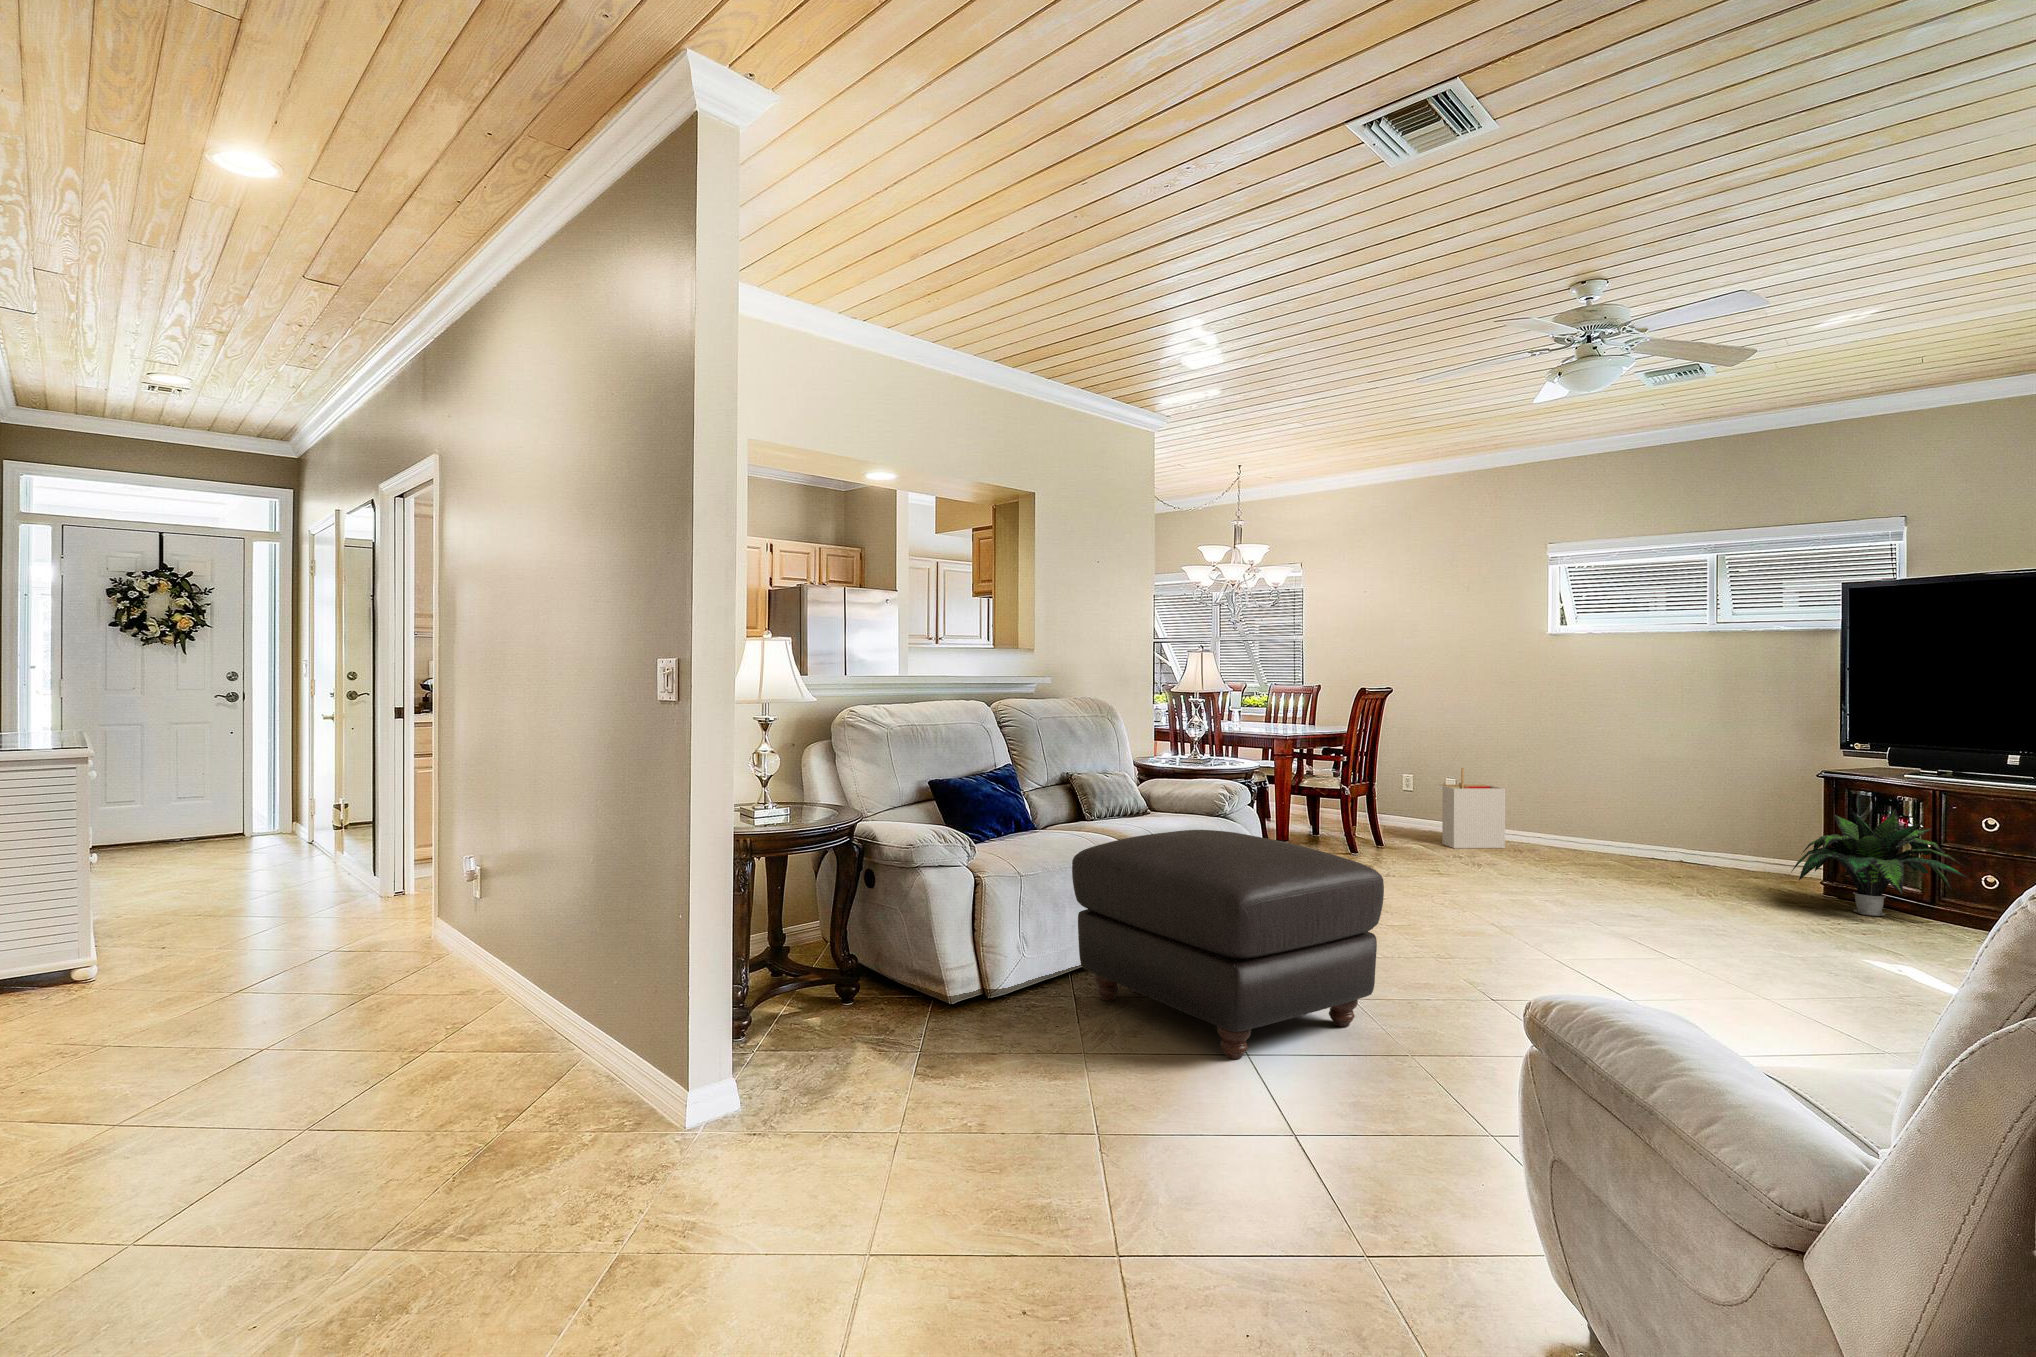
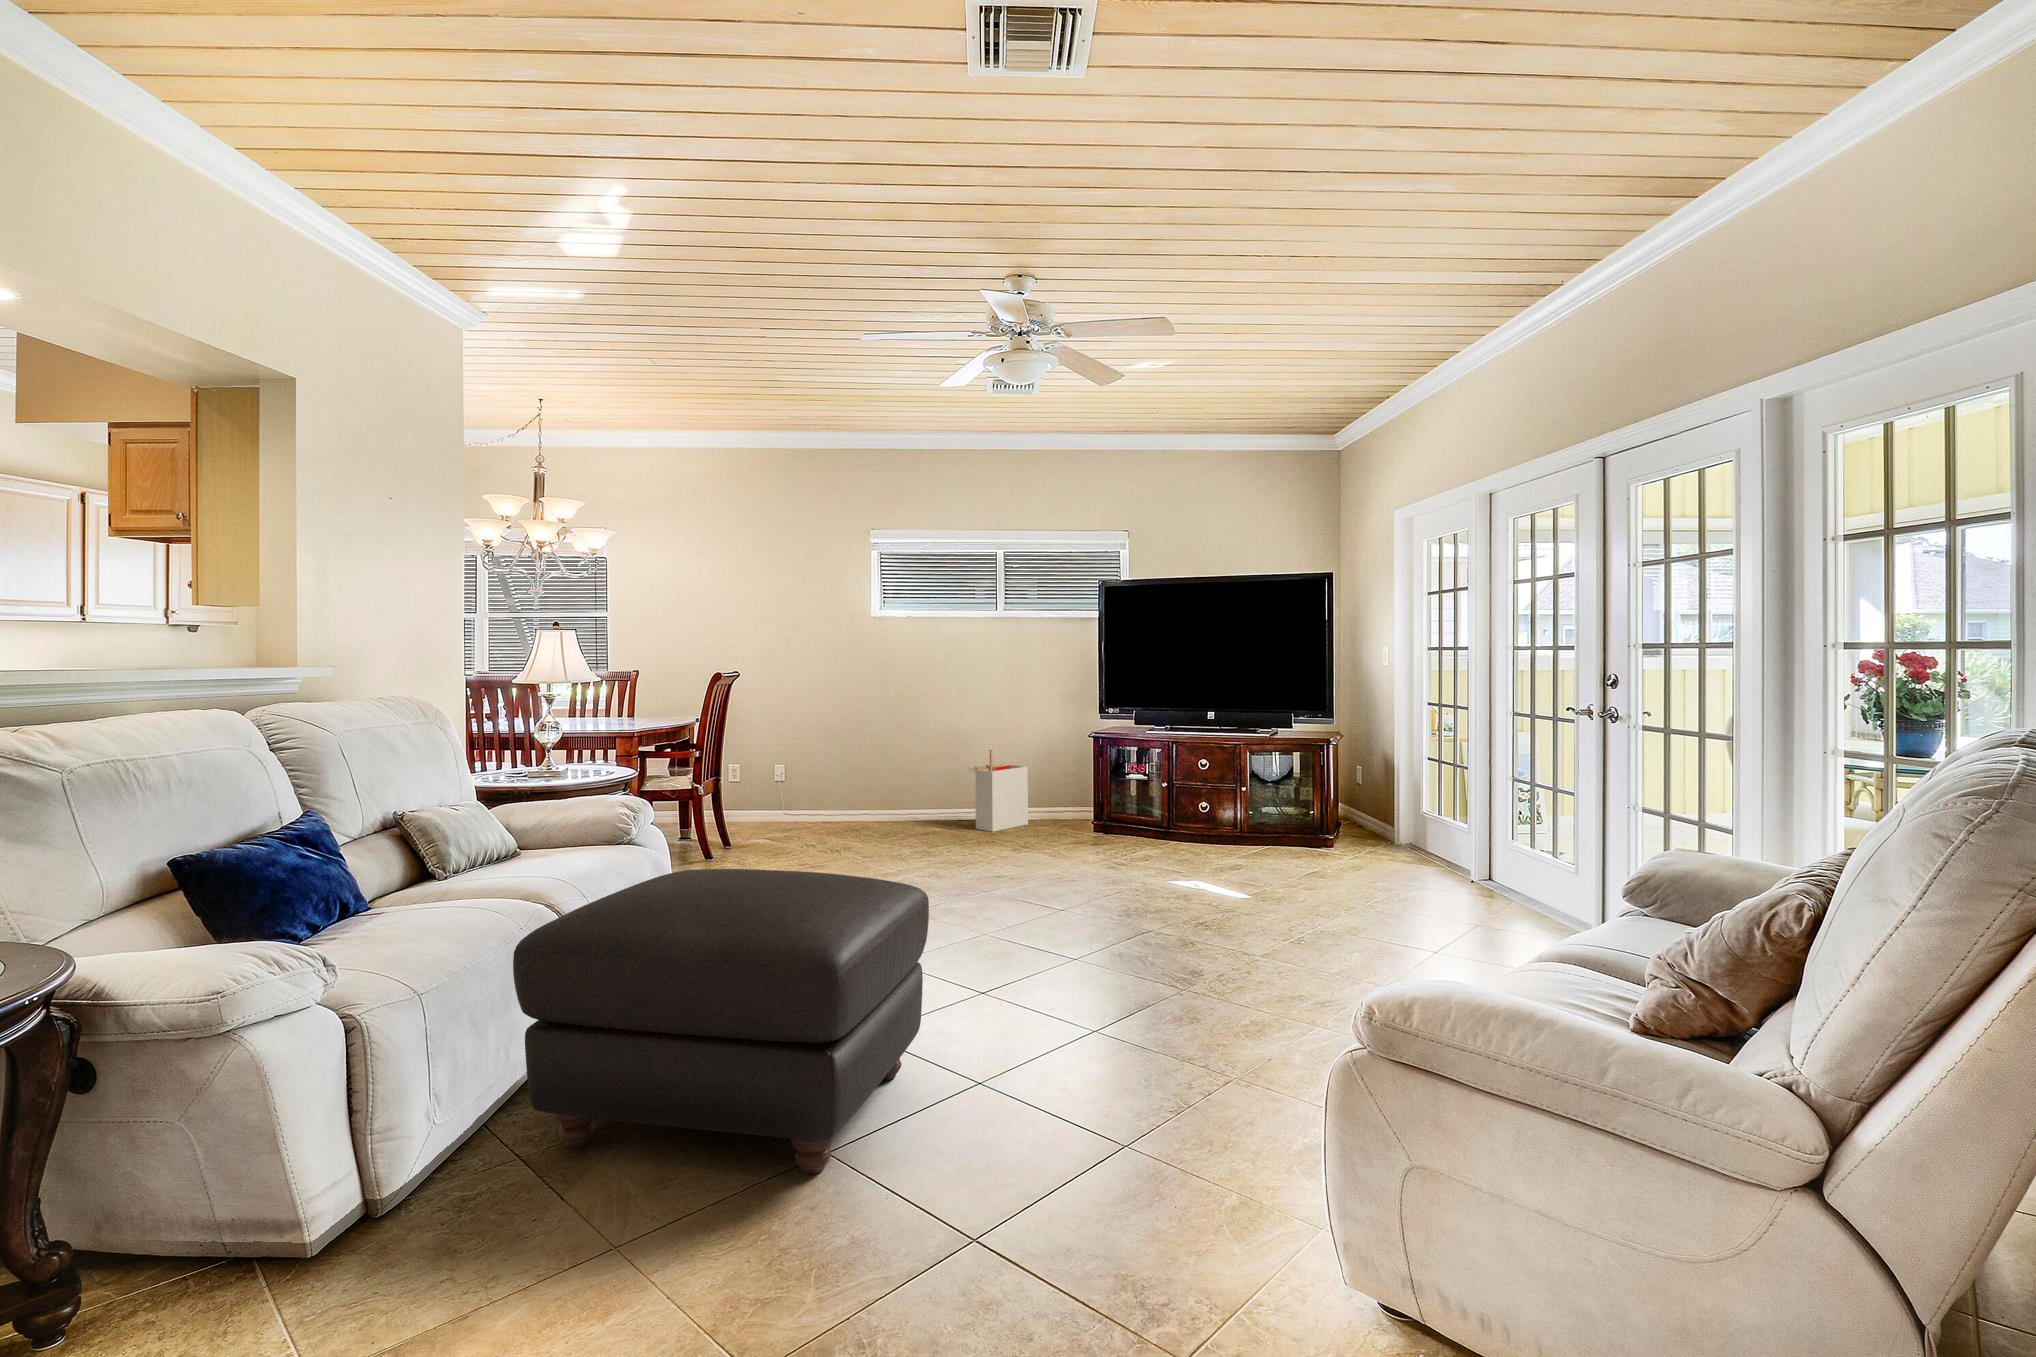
storage bin: present [1439,768,1505,848] -> present [968,750,1028,832]
potted plant: present [1791,808,1967,916] -> none [1087,759,1198,846]

